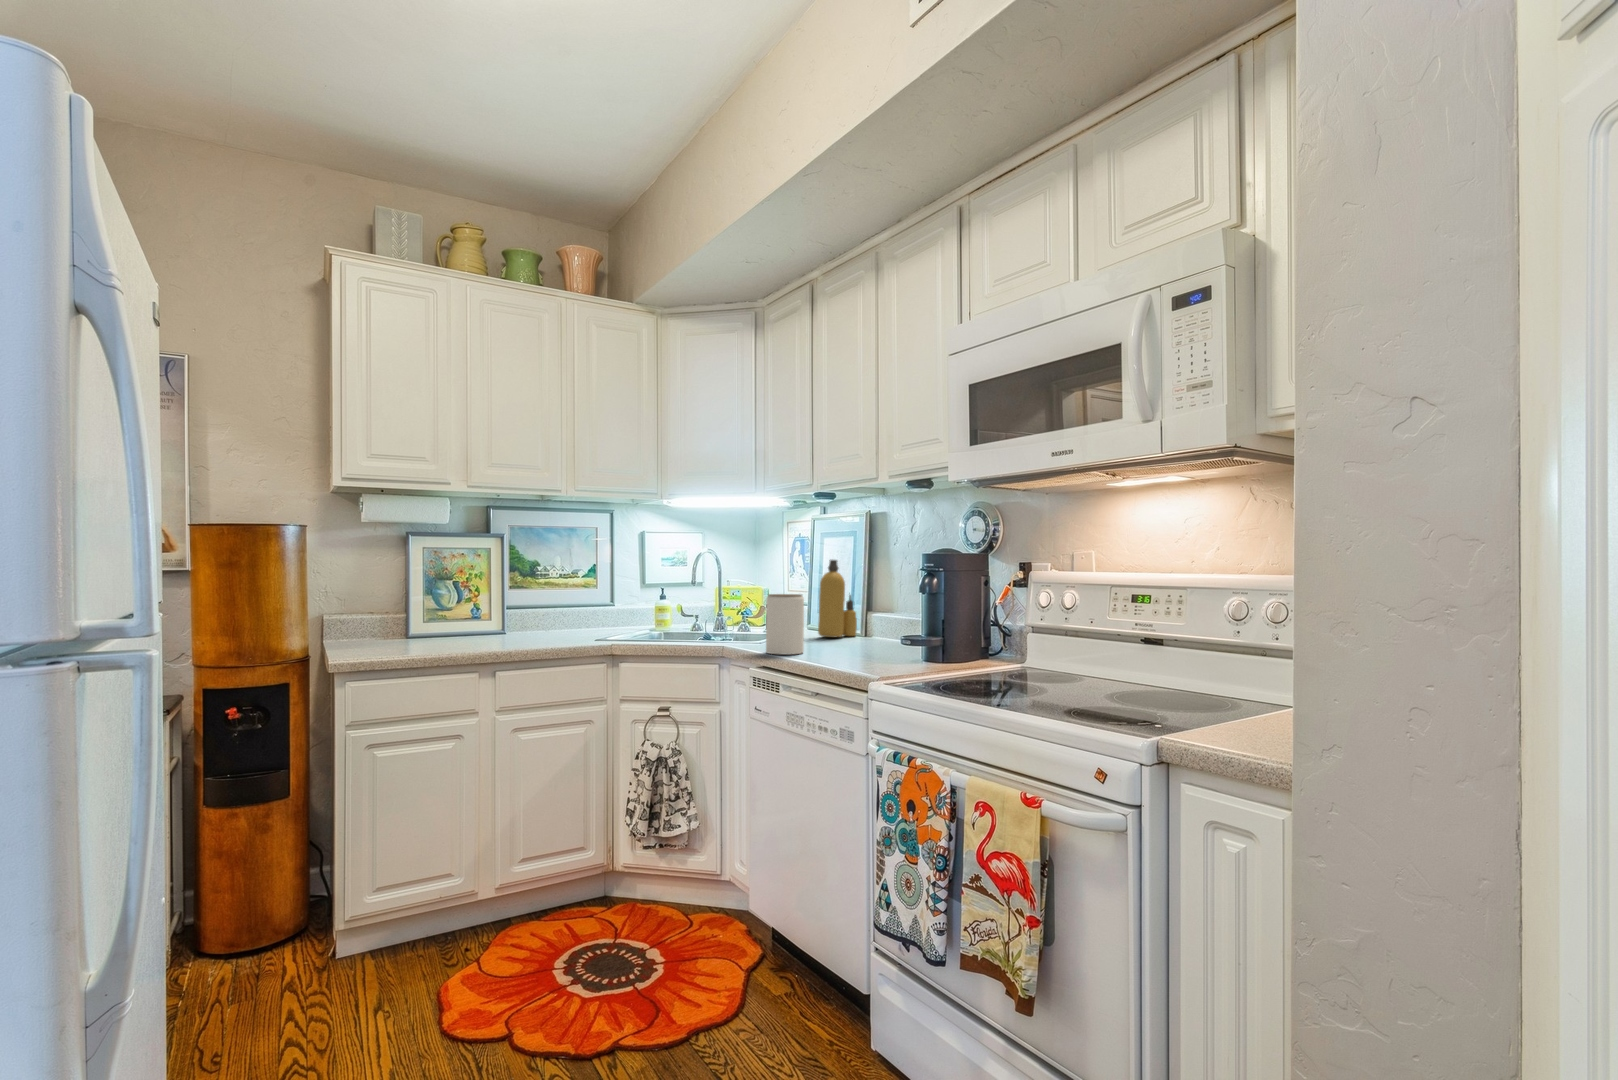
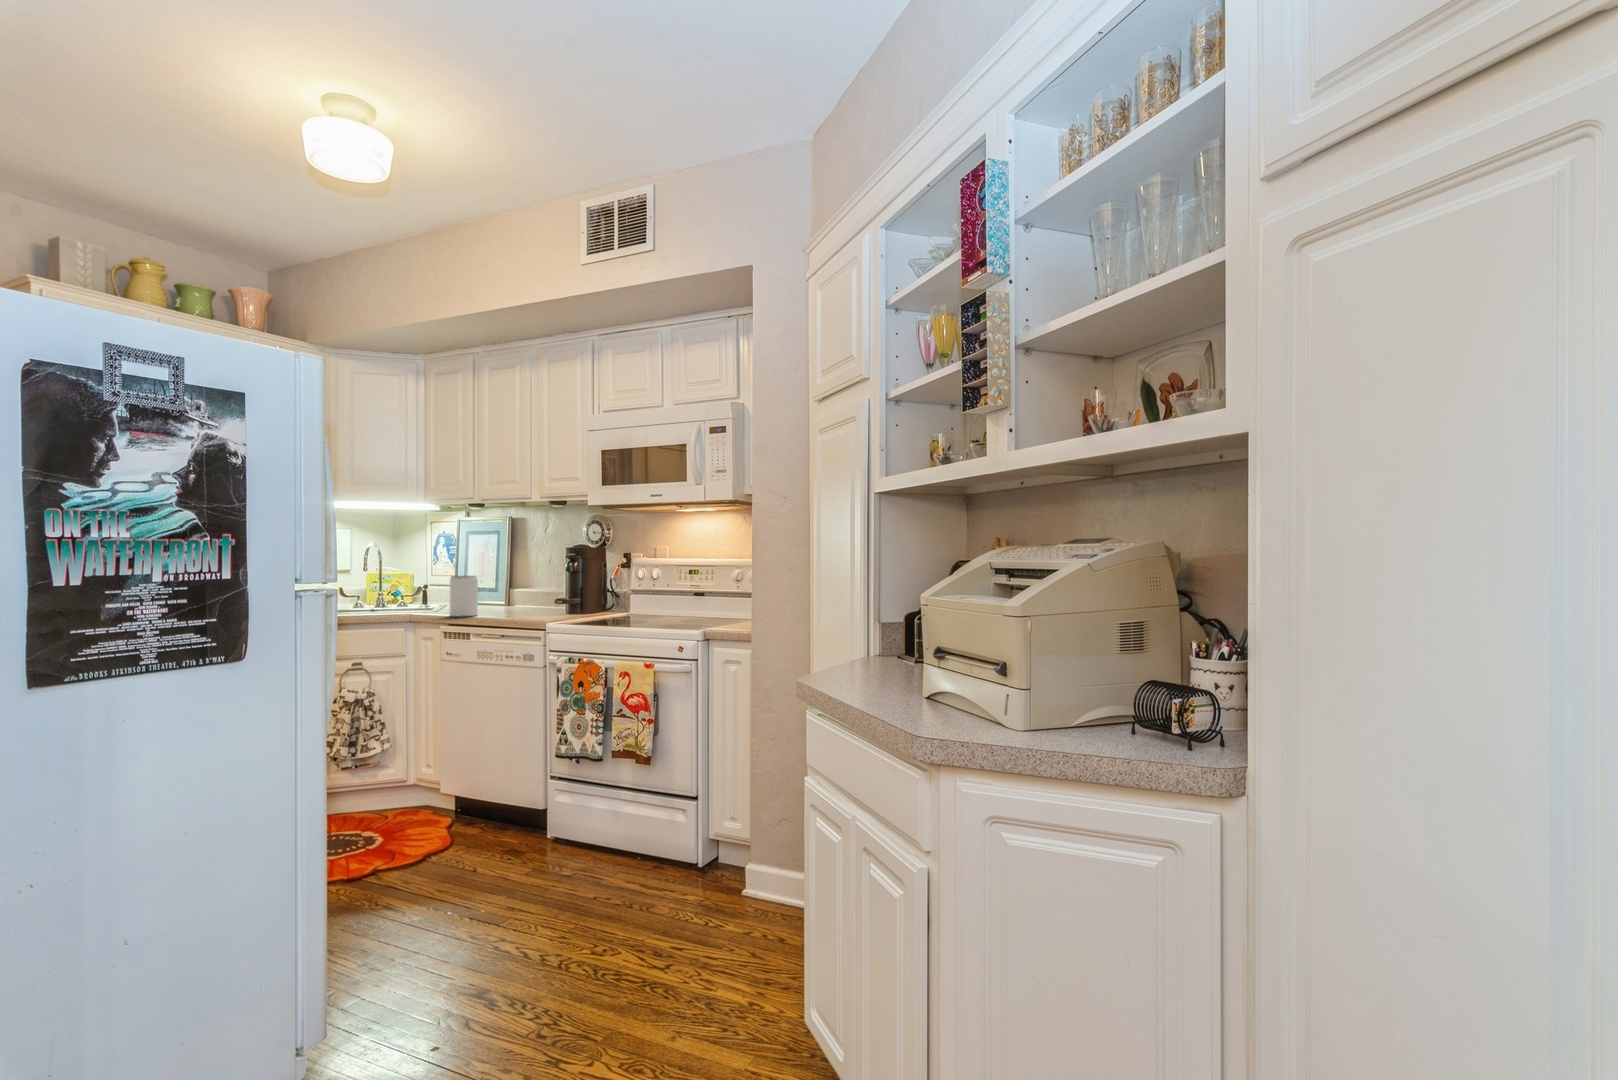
bottle: present [818,560,857,637] -> none [473,552,501,606]

